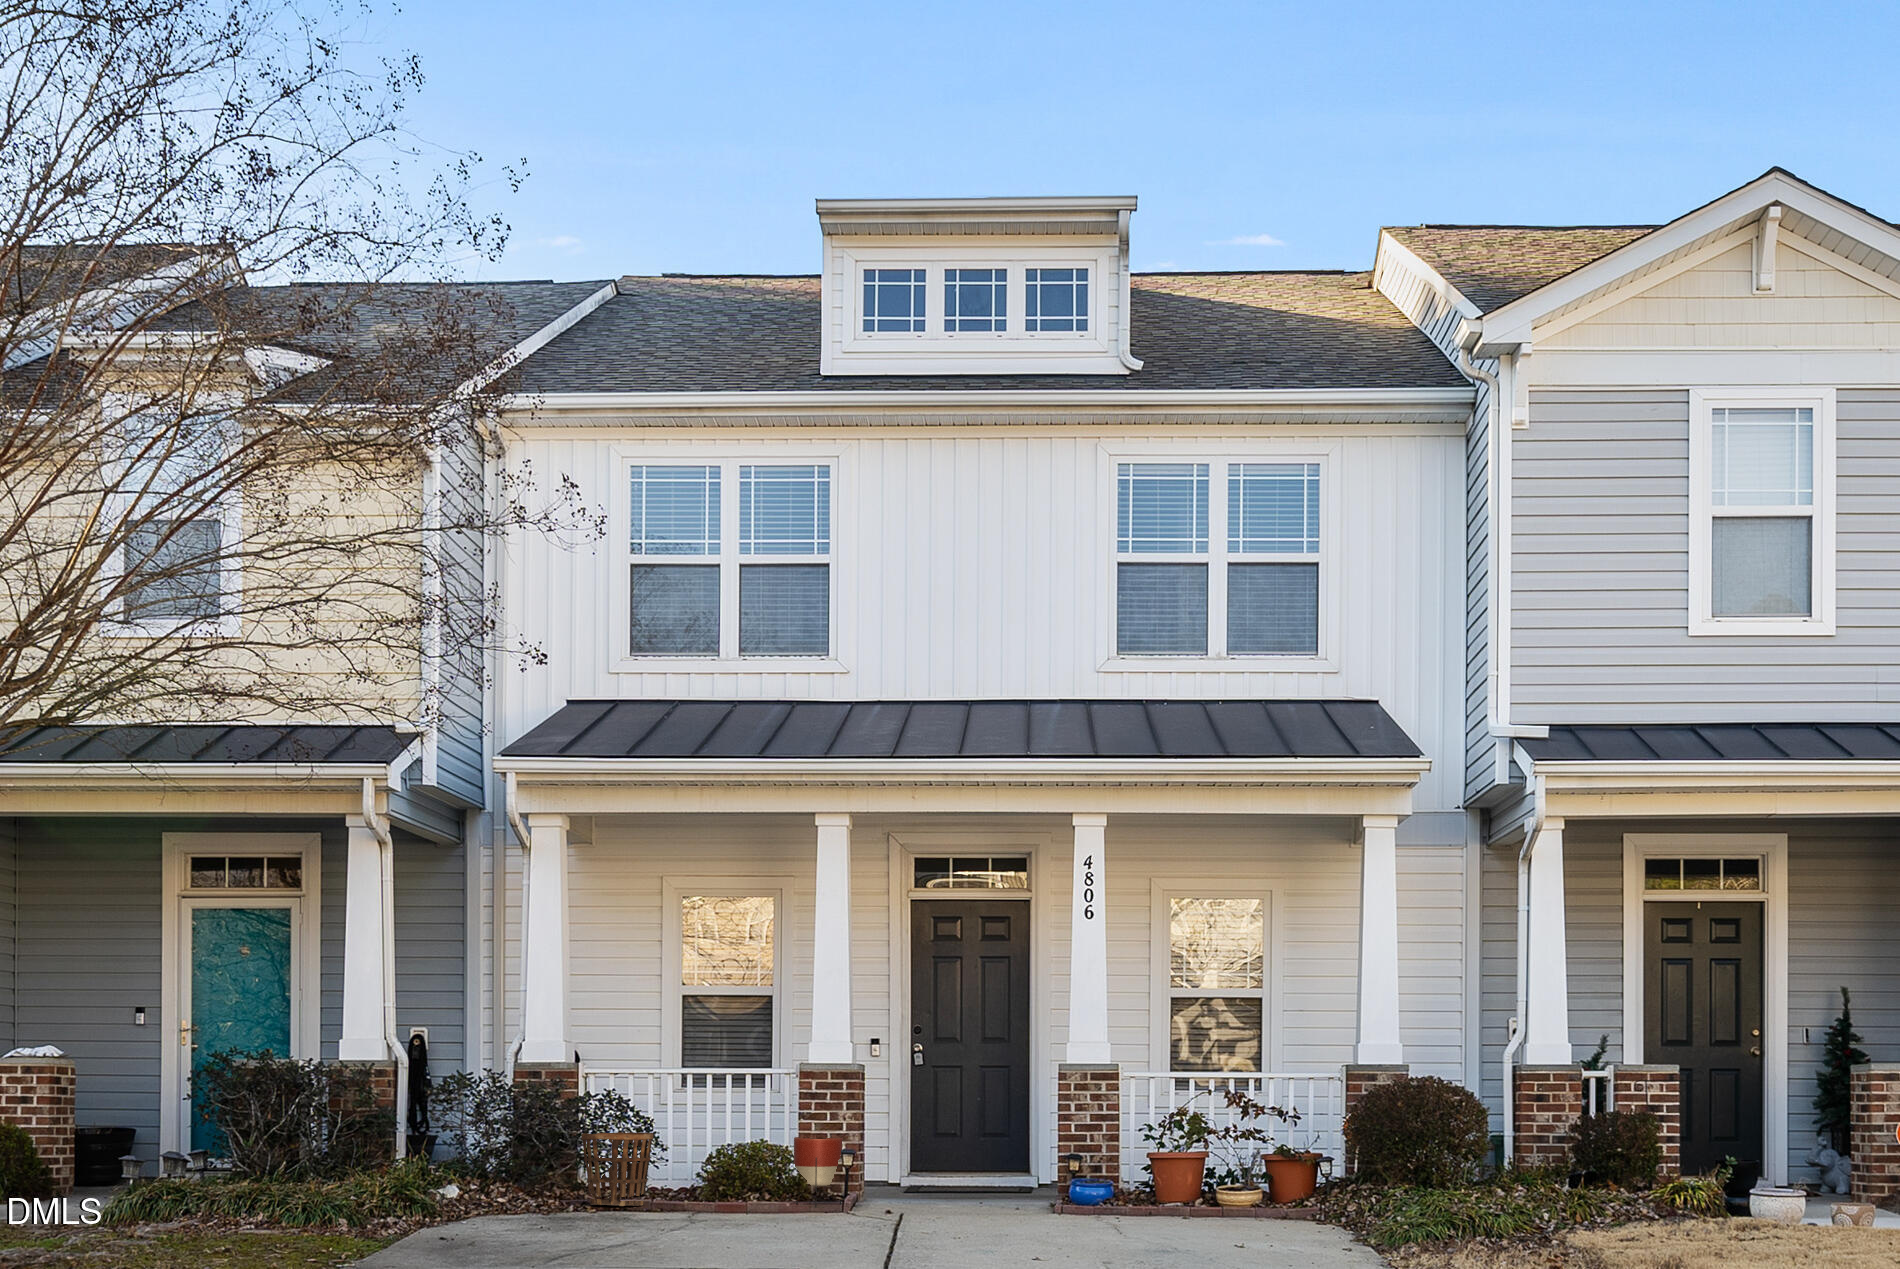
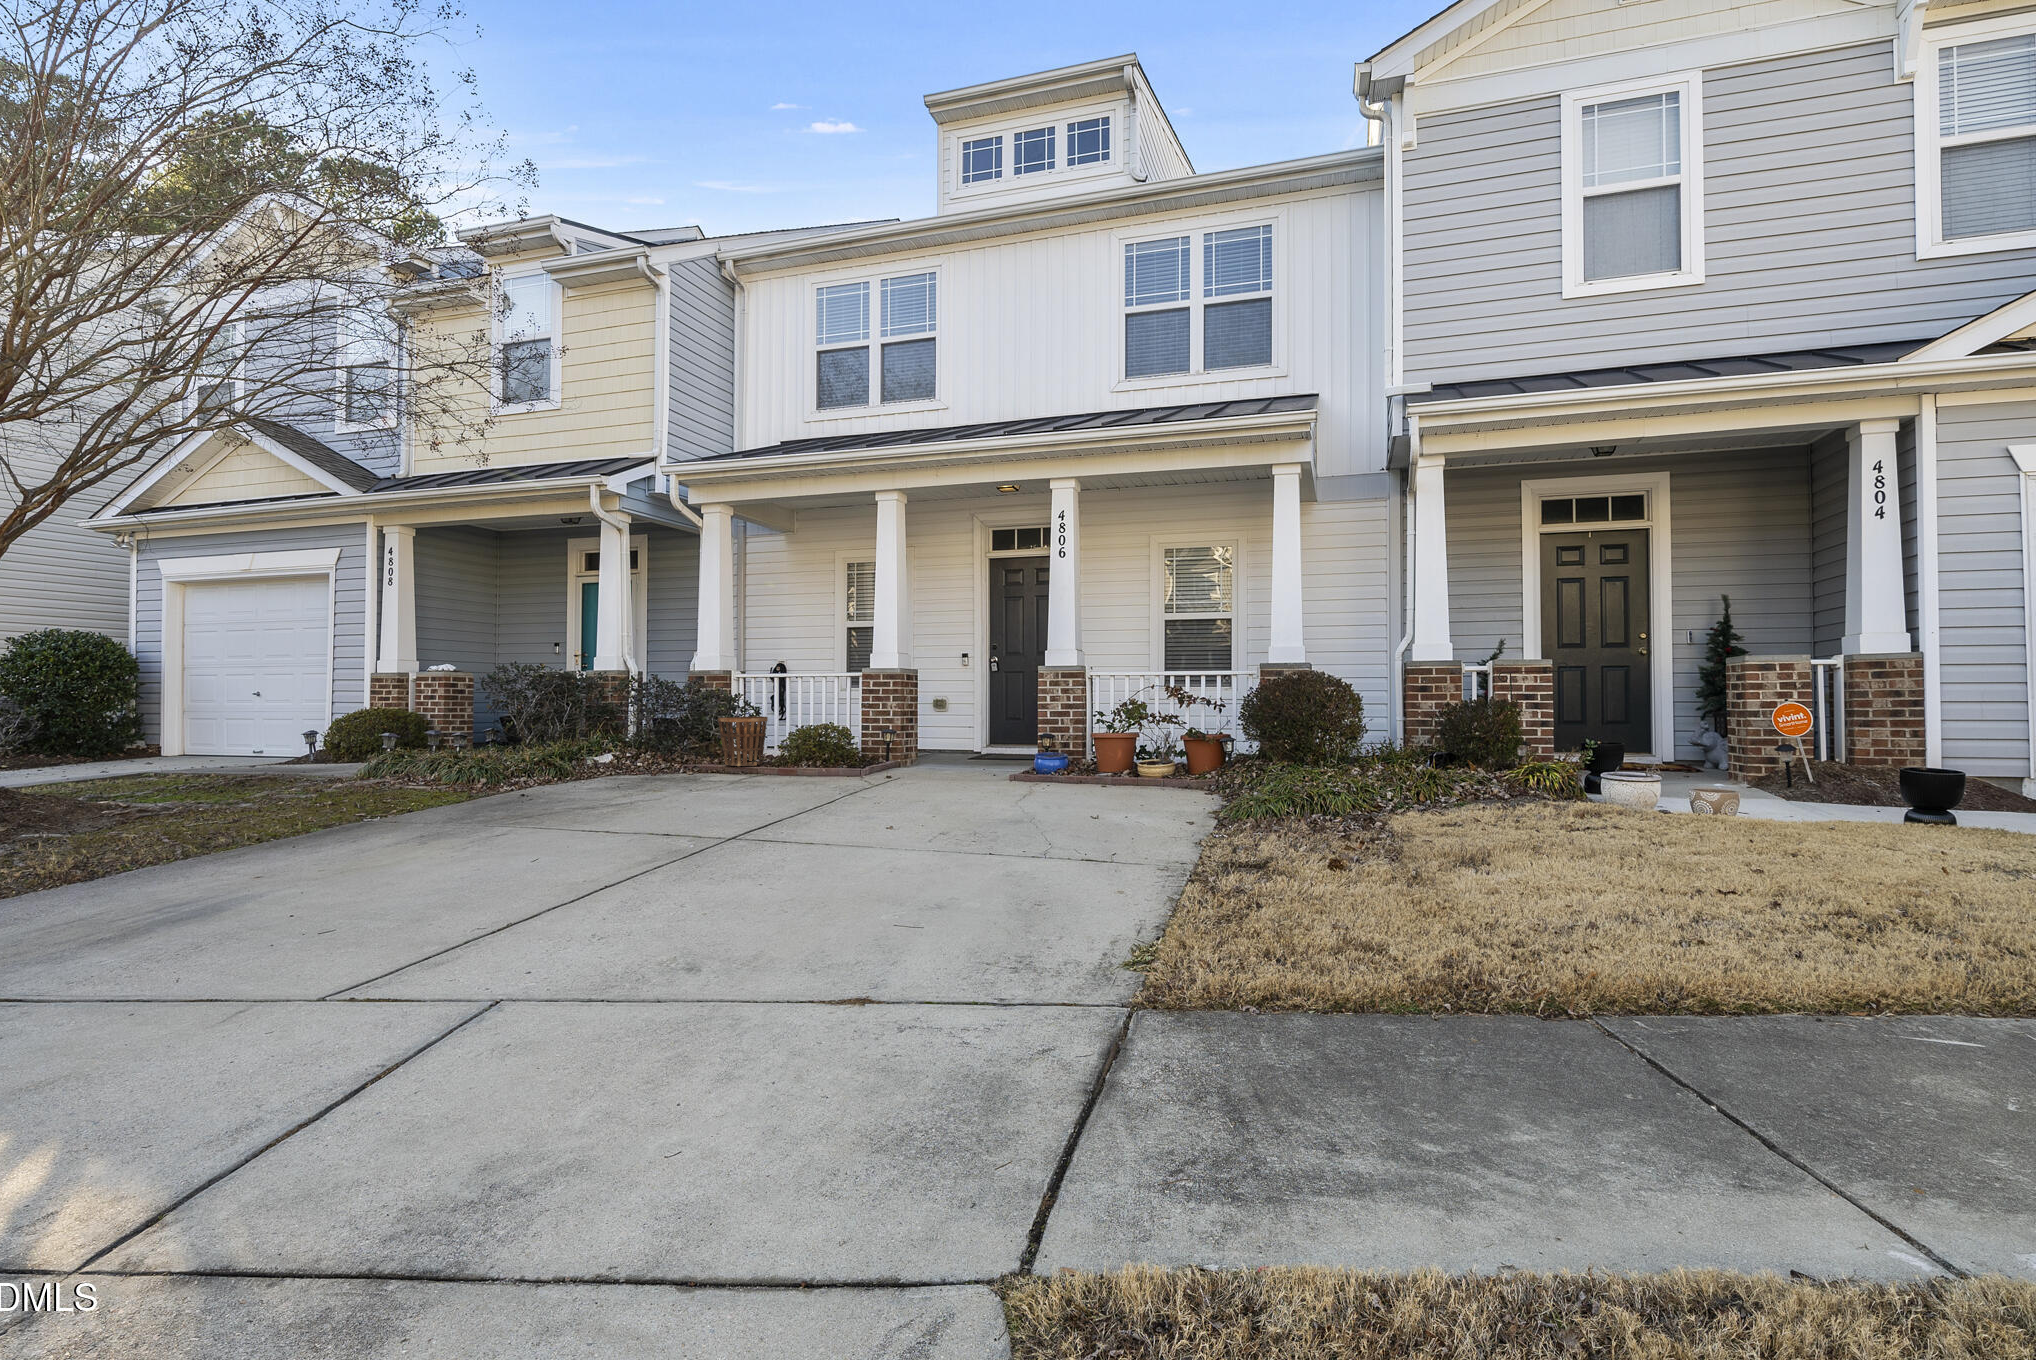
planter: present [794,1136,843,1207] -> none [849,720,886,769]

